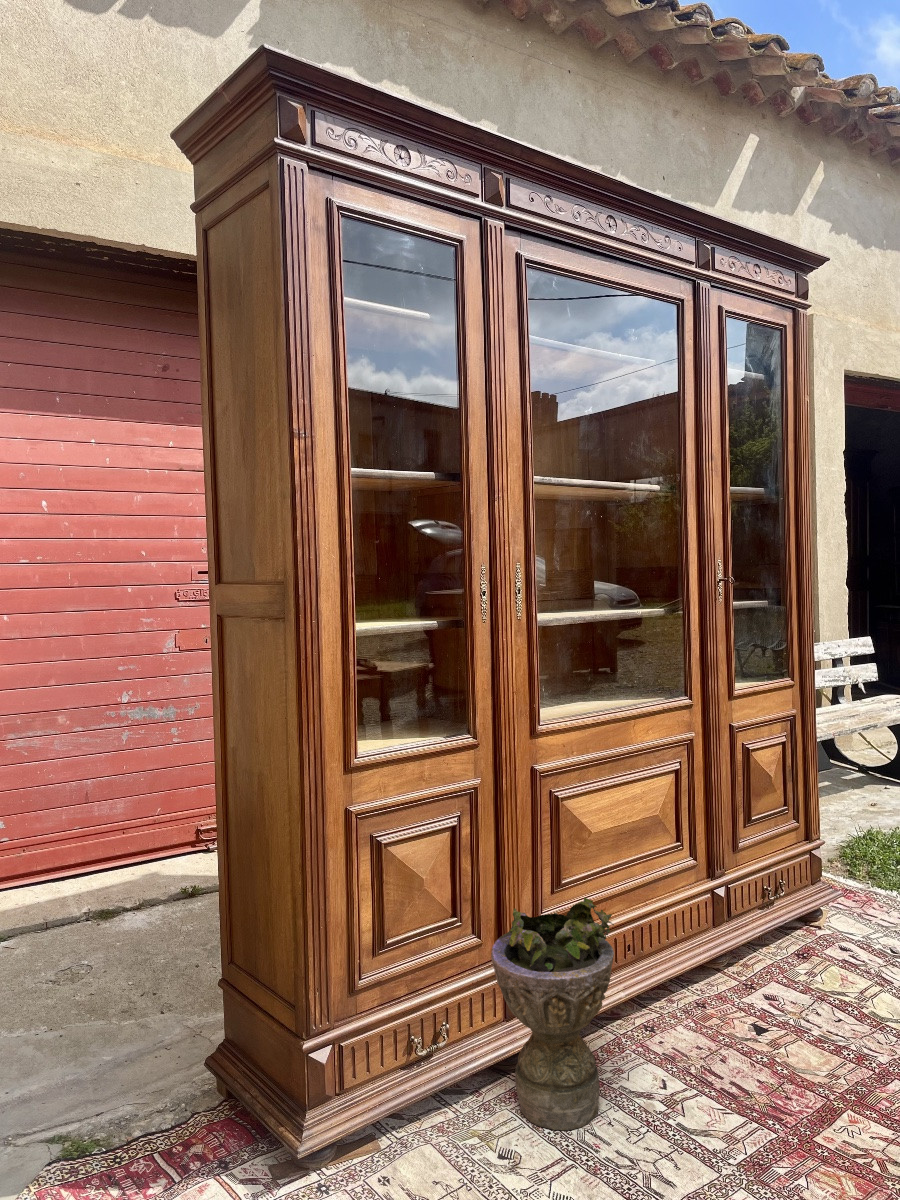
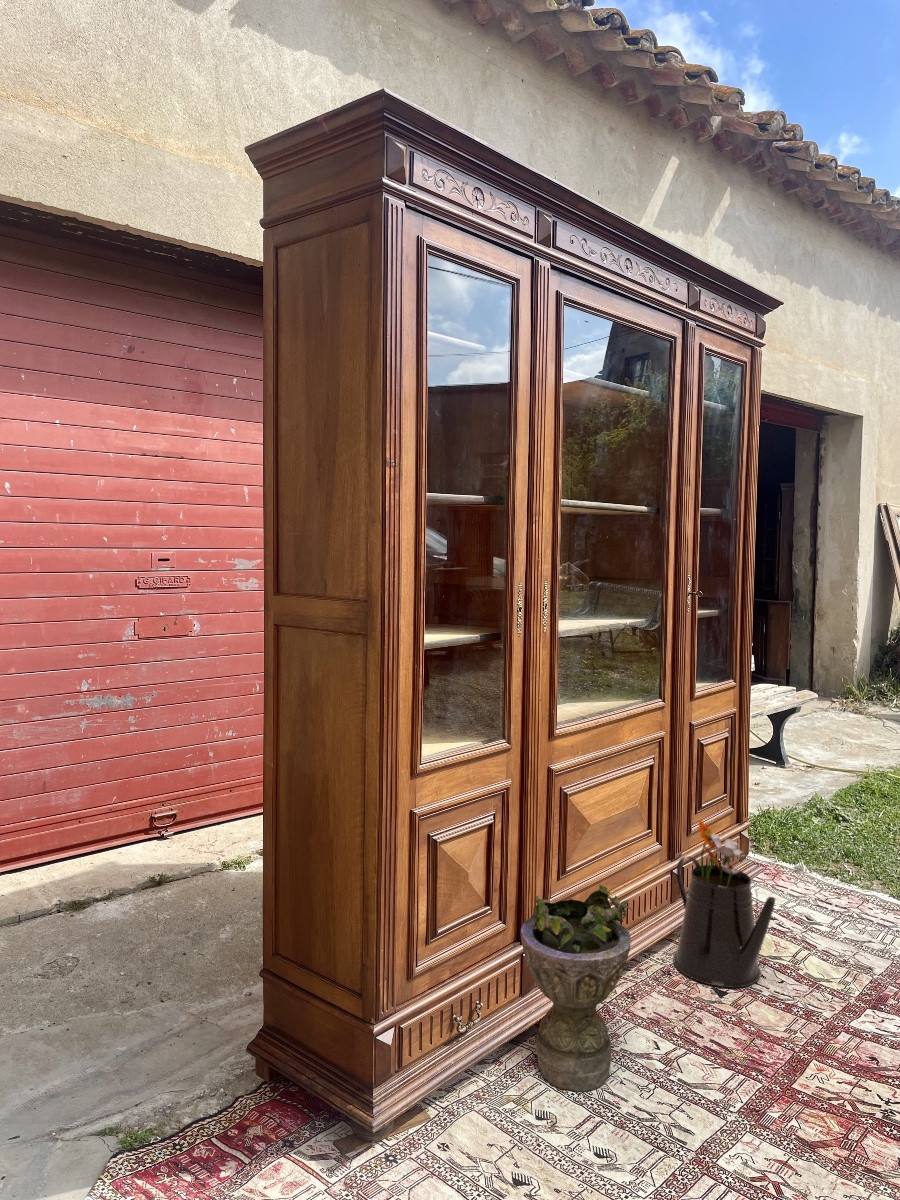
watering can: none [711,826,814,1024] -> present [673,820,775,987]

